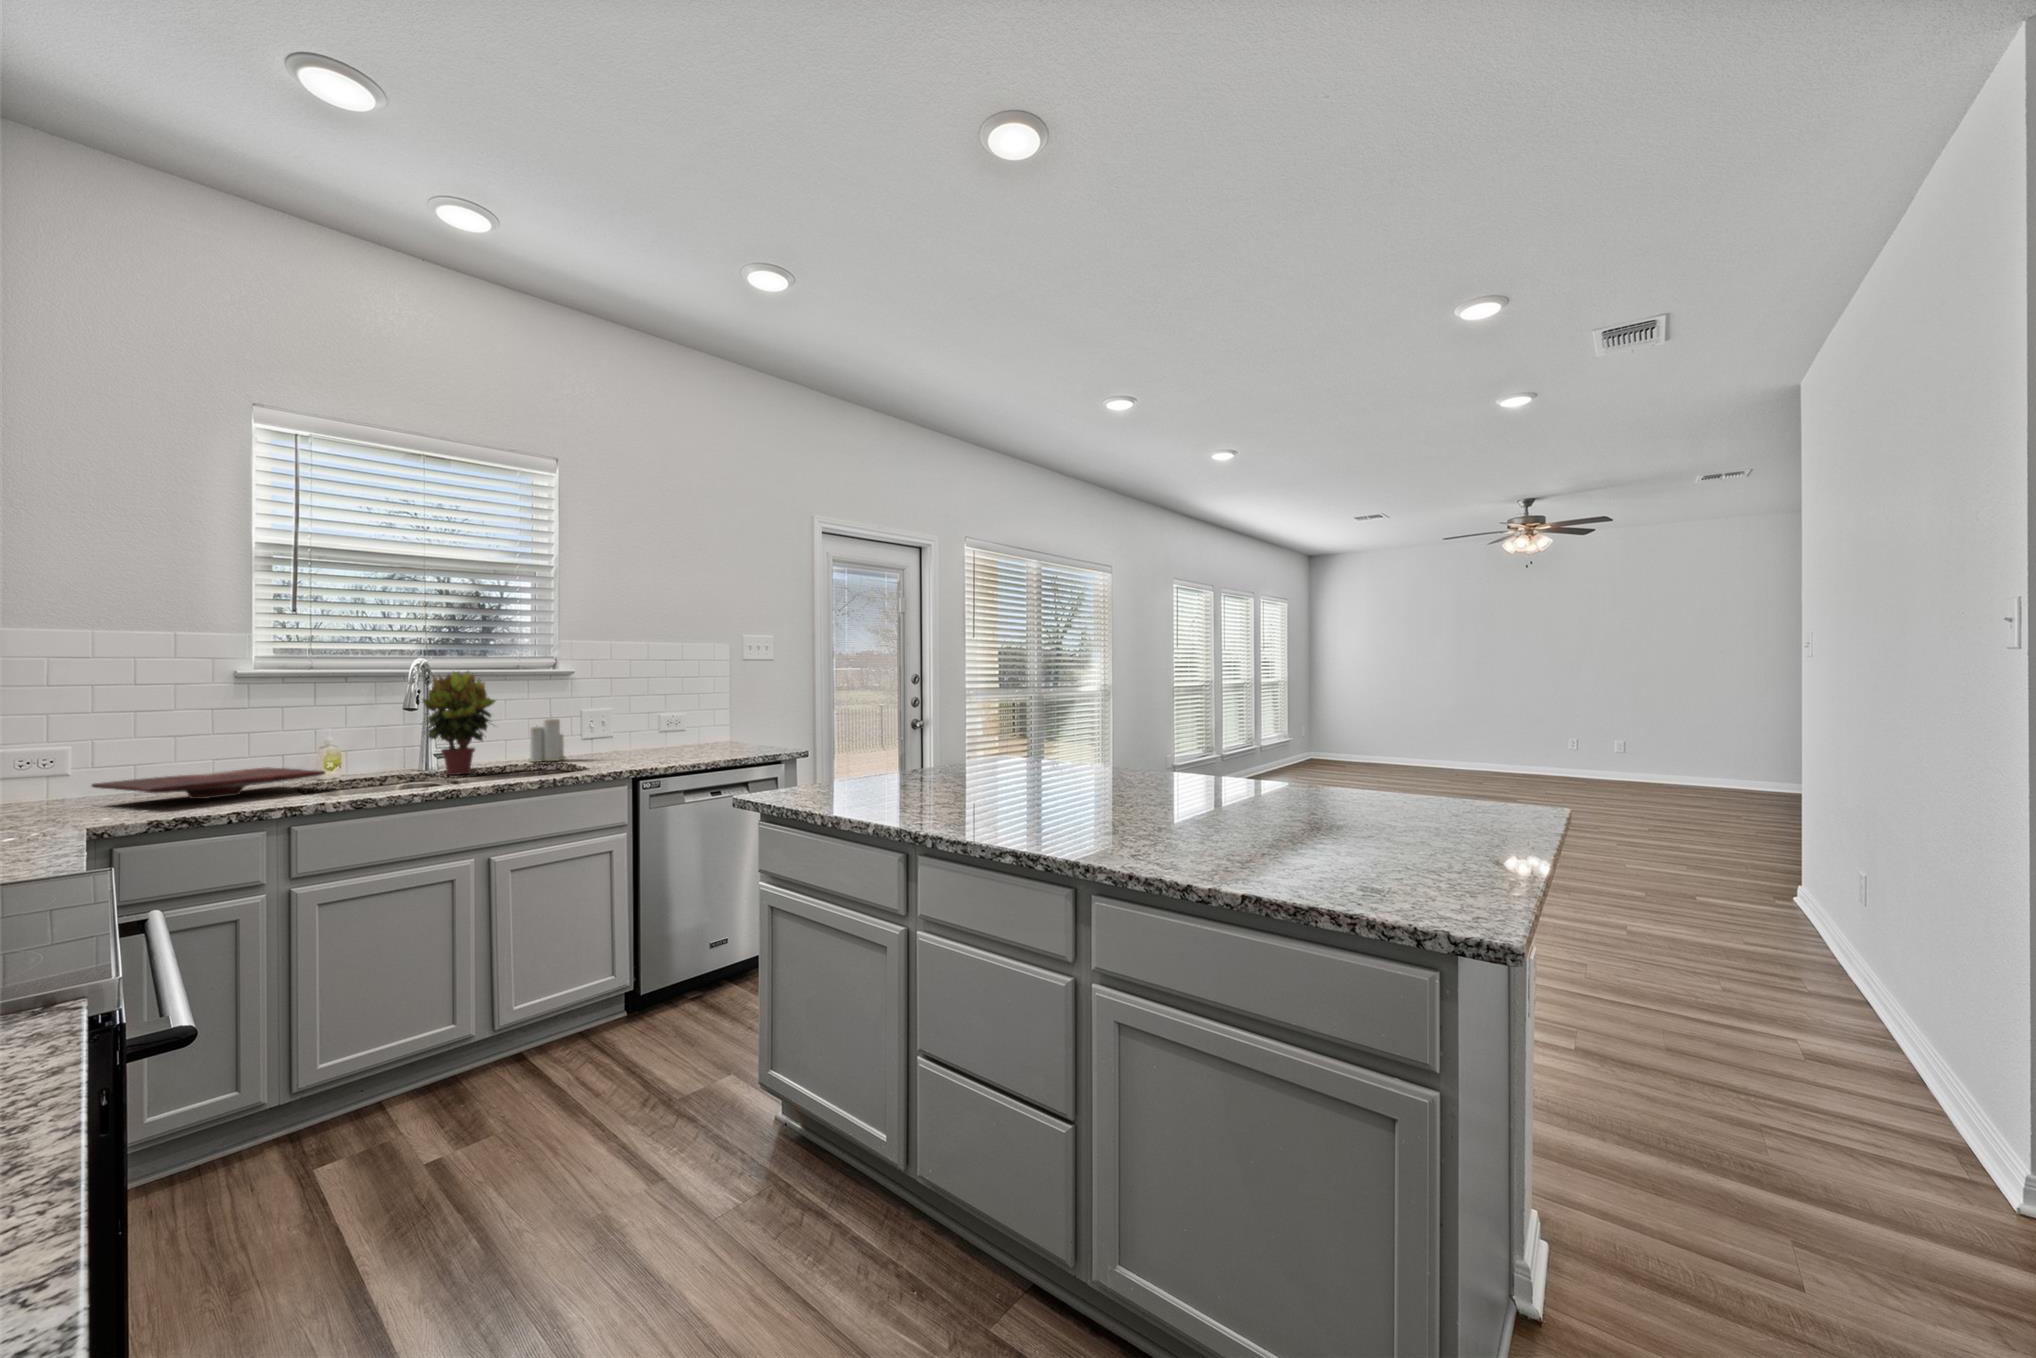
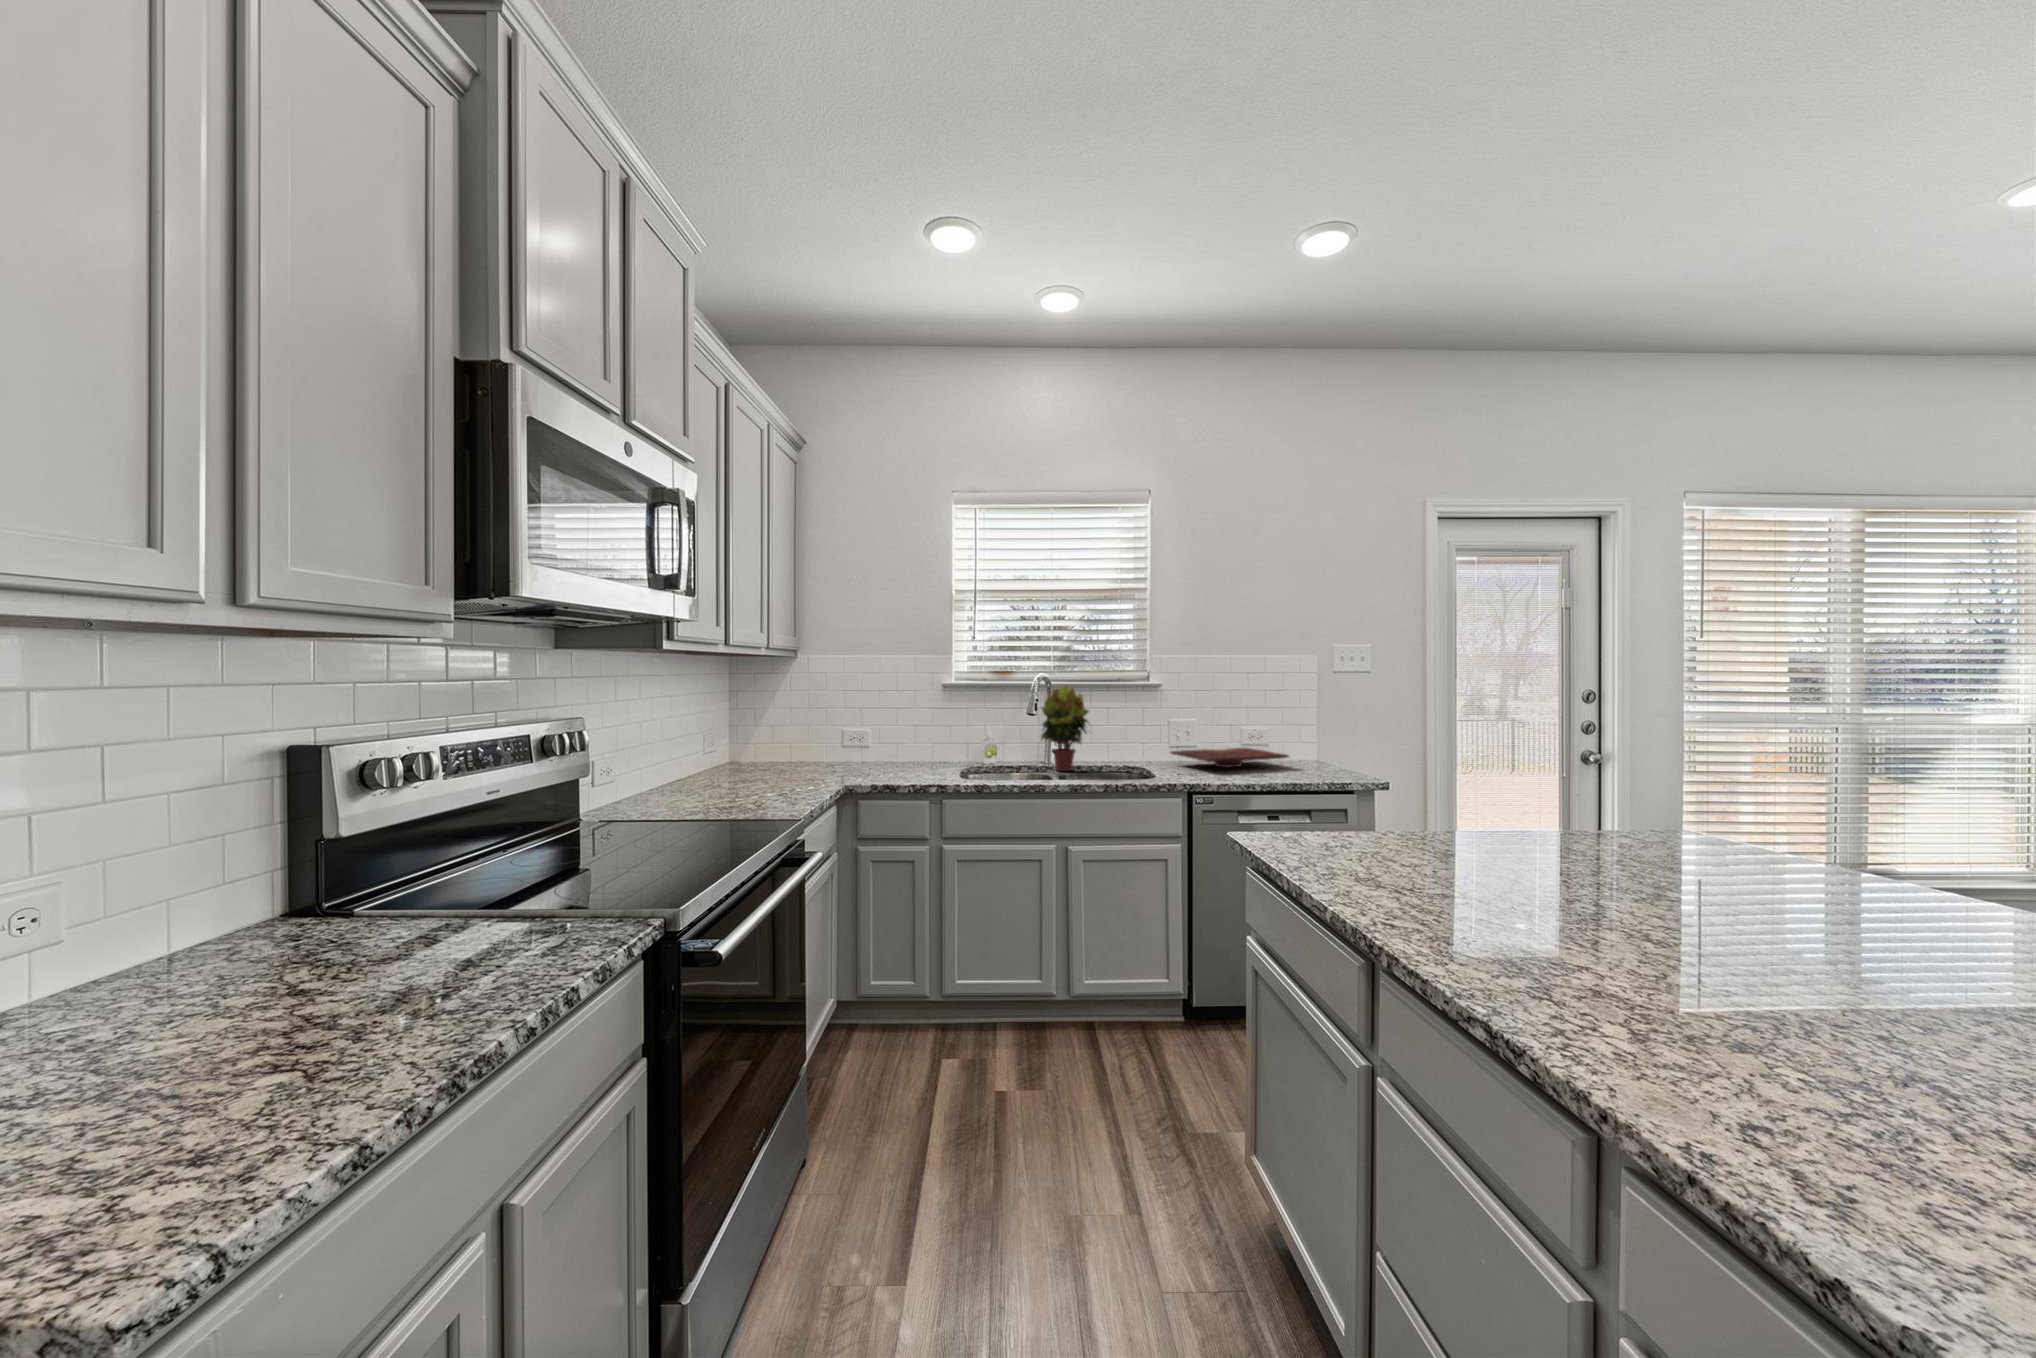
candle: present [528,719,566,762] -> none [1126,722,1156,764]
cutting board: present [92,767,325,799] -> present [1170,748,1288,767]

